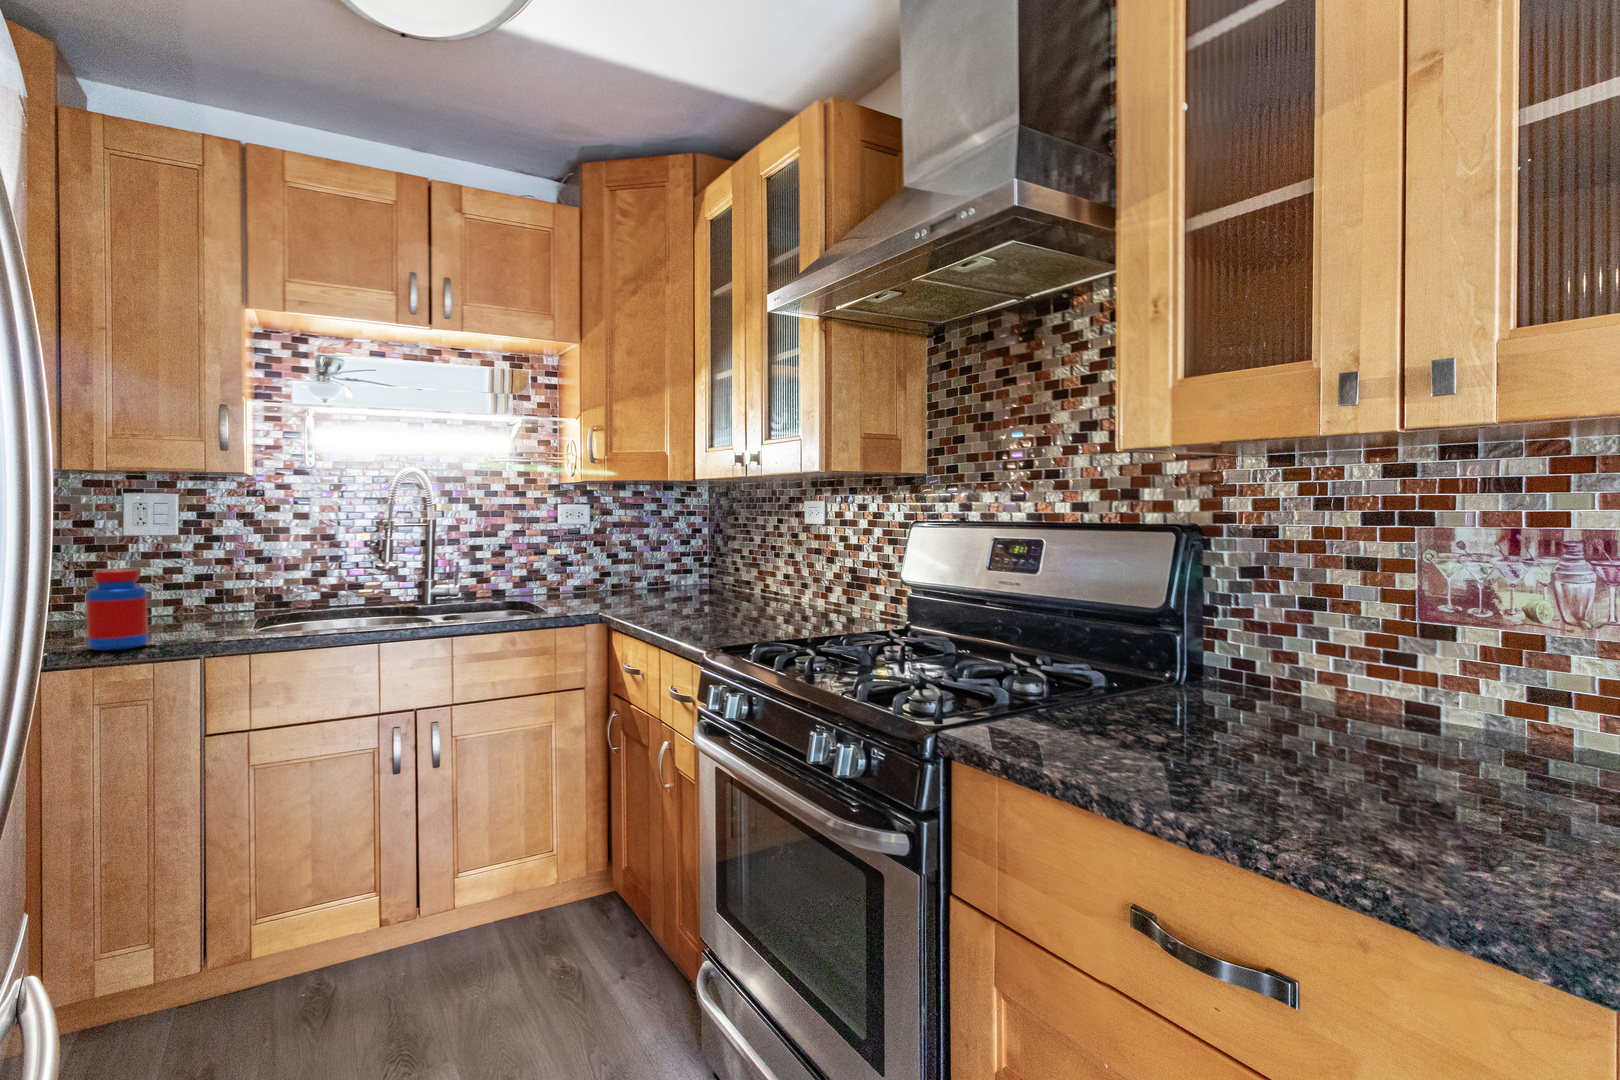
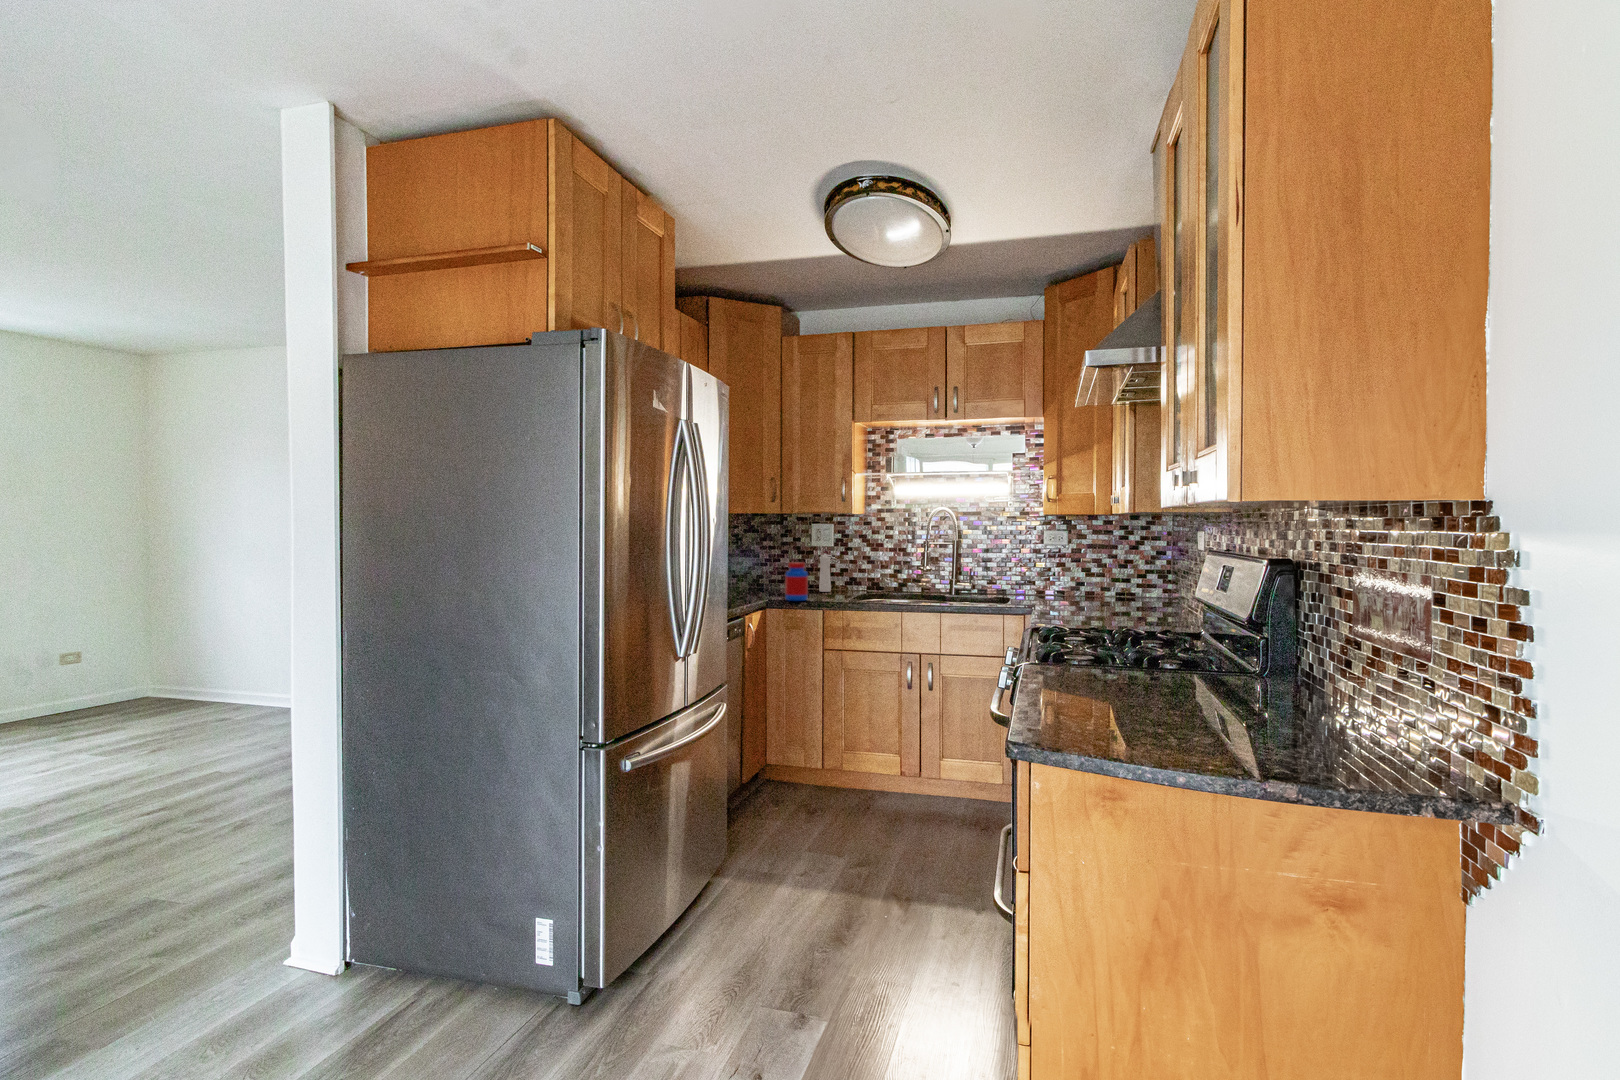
pepper mill: none [147,537,198,621] -> present [819,554,836,592]

